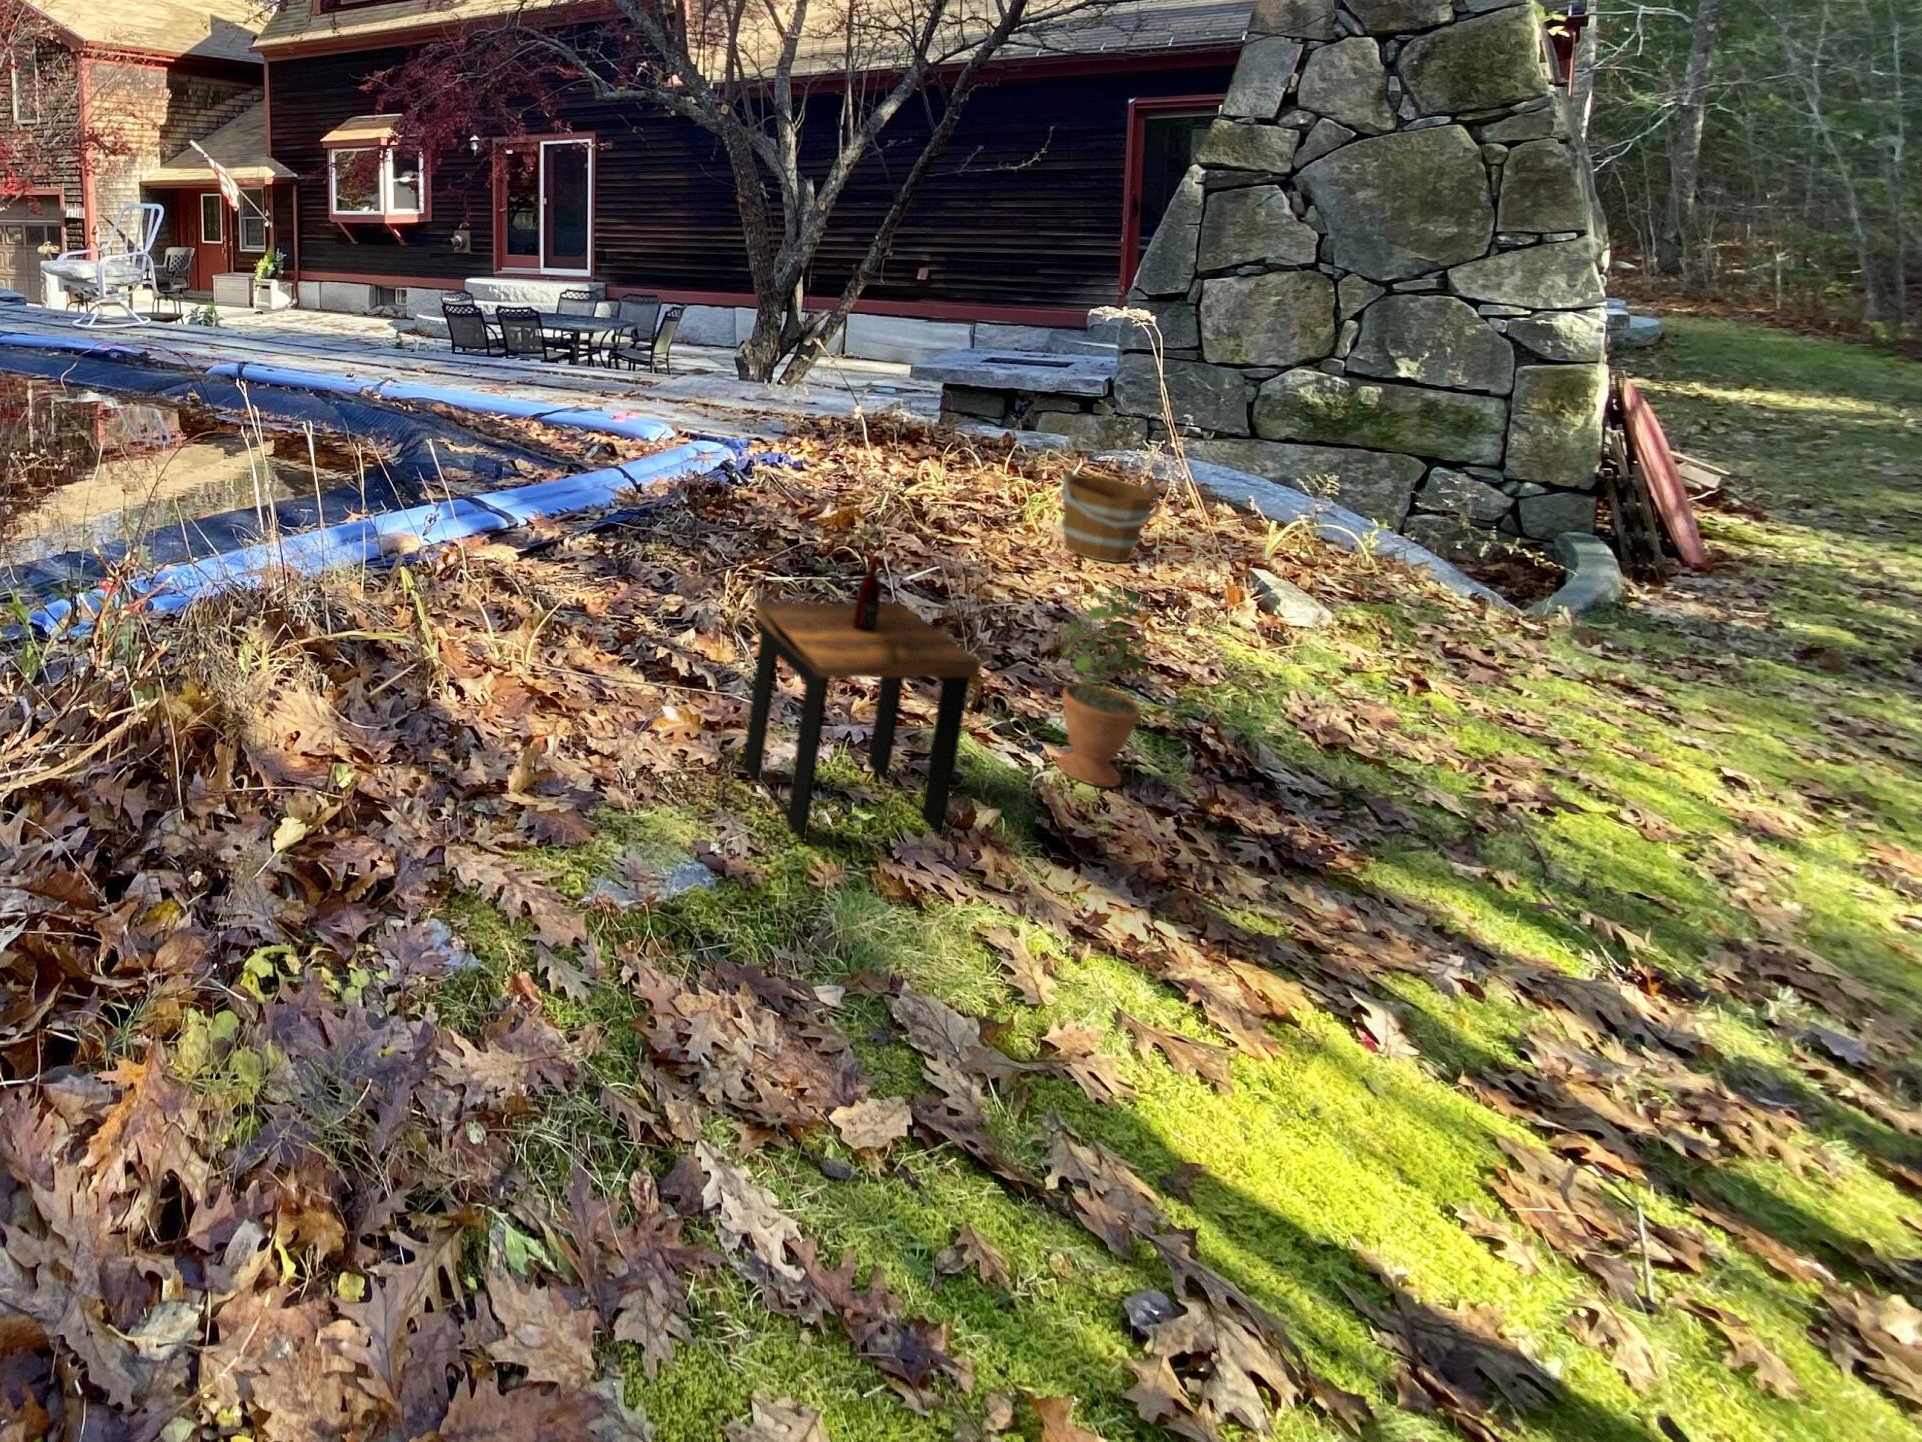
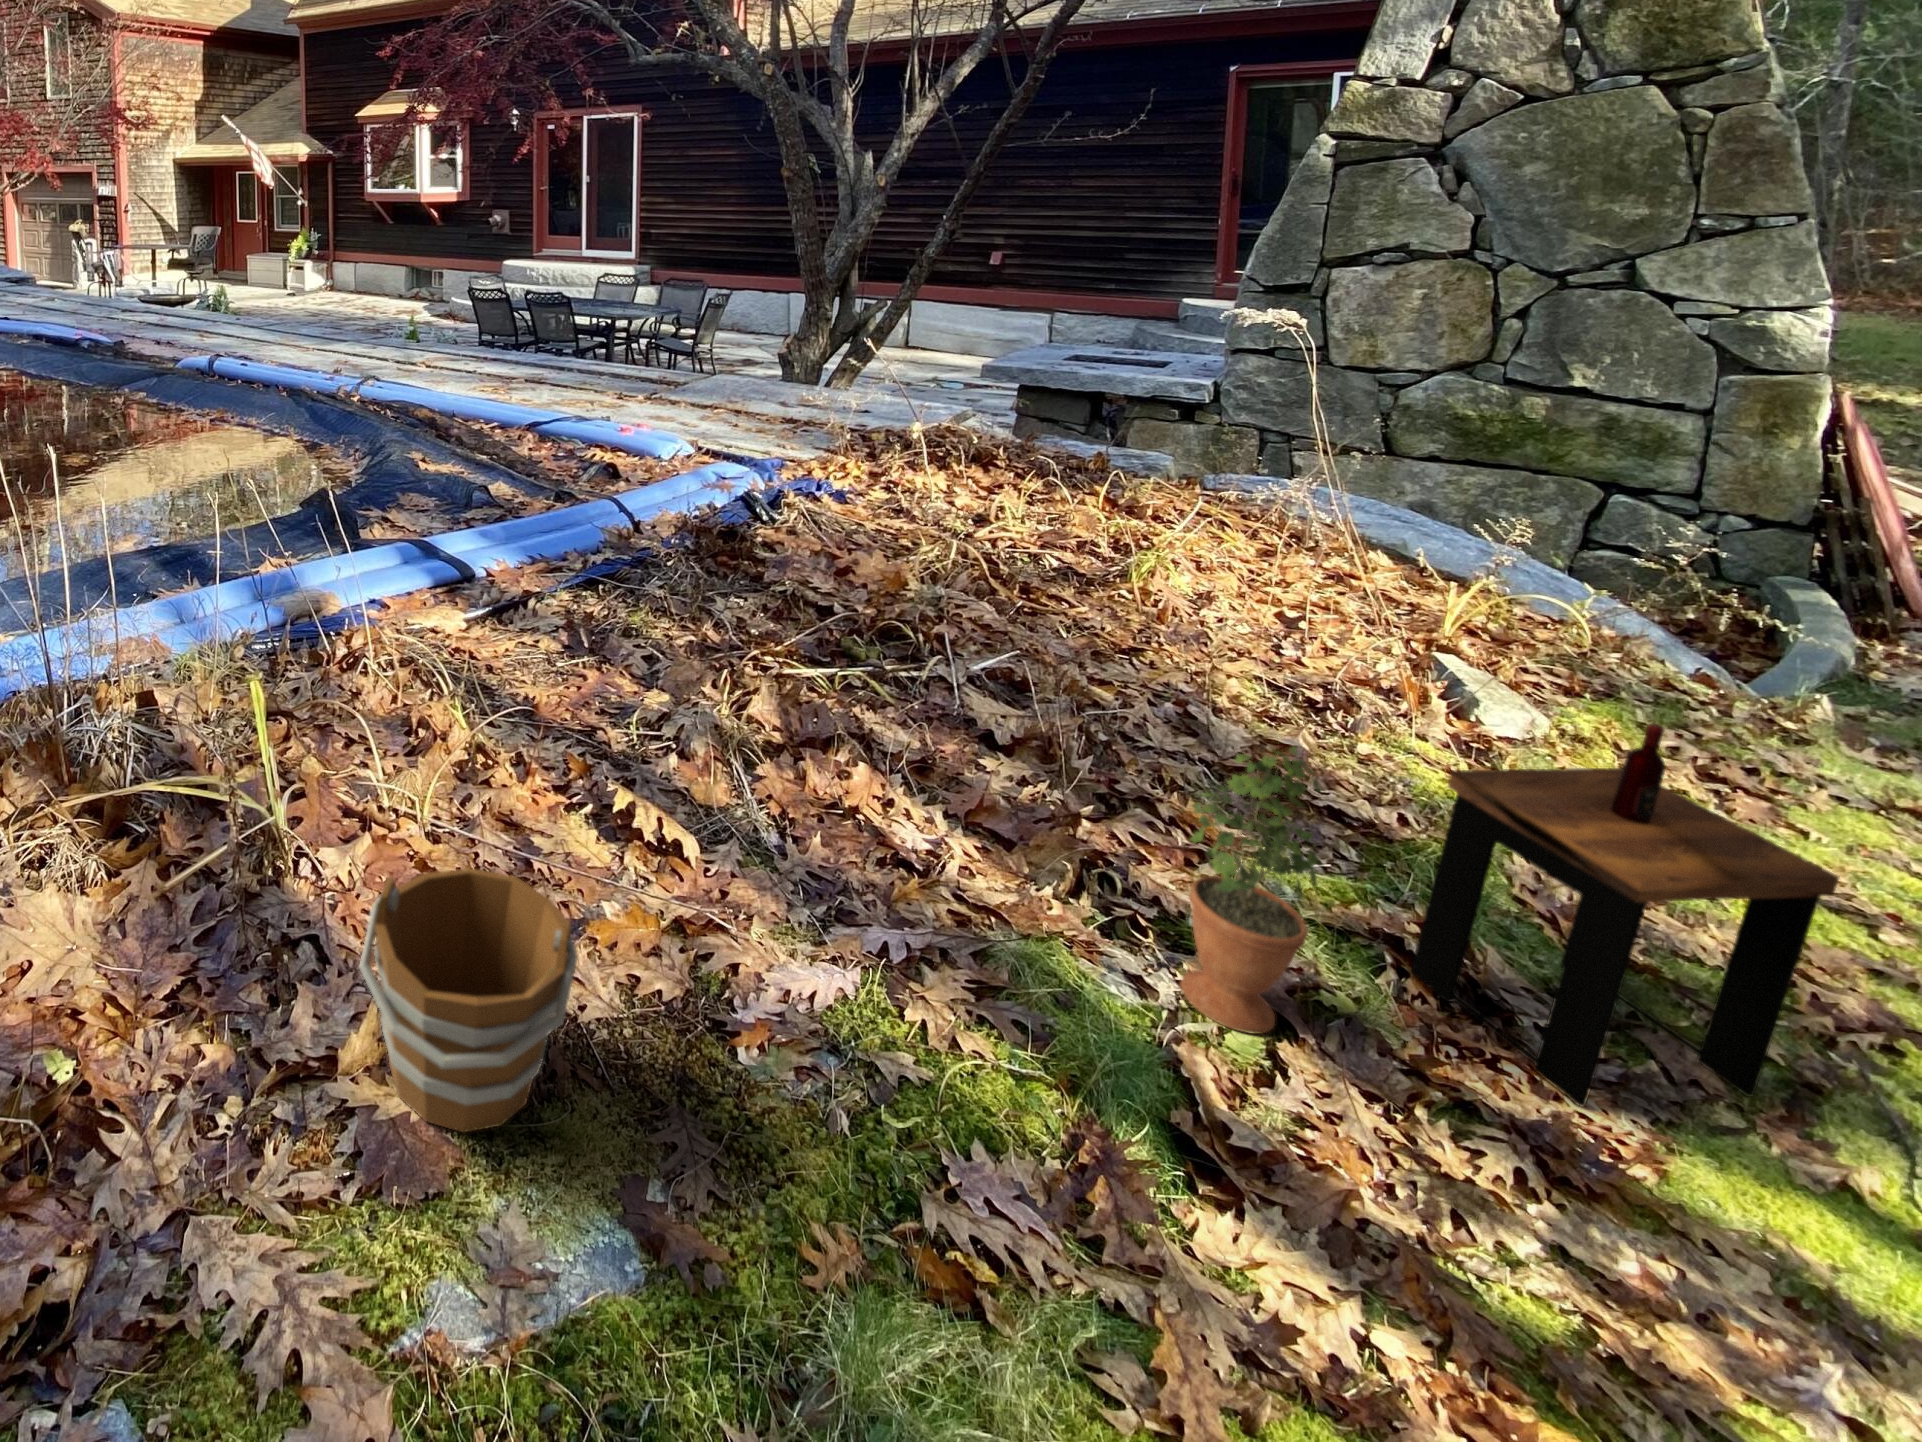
bucket: present [1061,470,1160,562] -> present [360,868,578,1133]
side table: present [742,556,981,842] -> present [1410,723,1839,1107]

